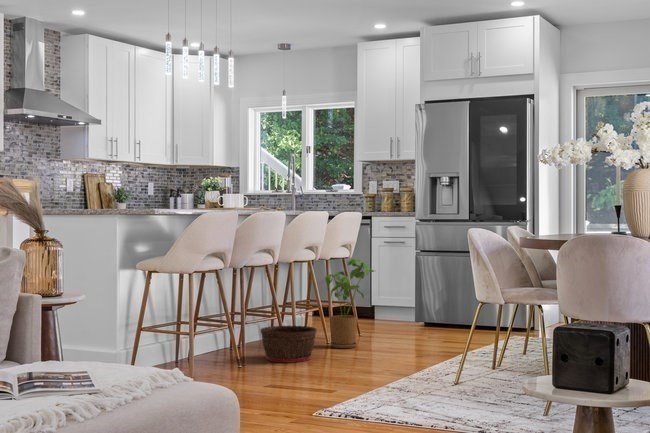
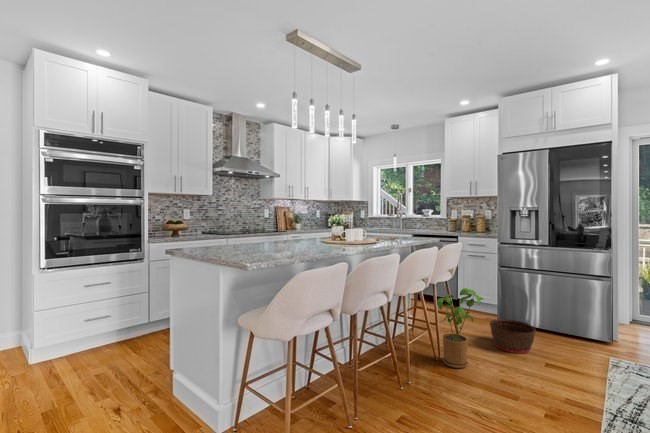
basket: present [260,326,316,363] -> present [490,319,536,354]

